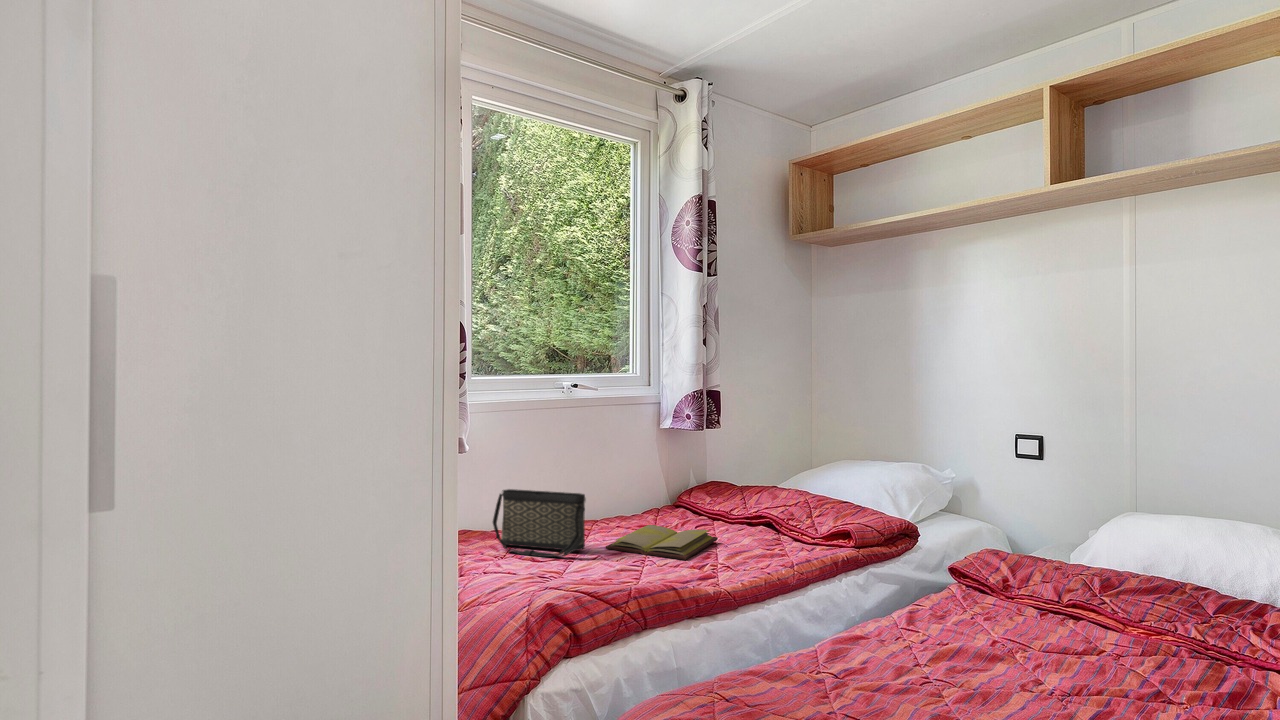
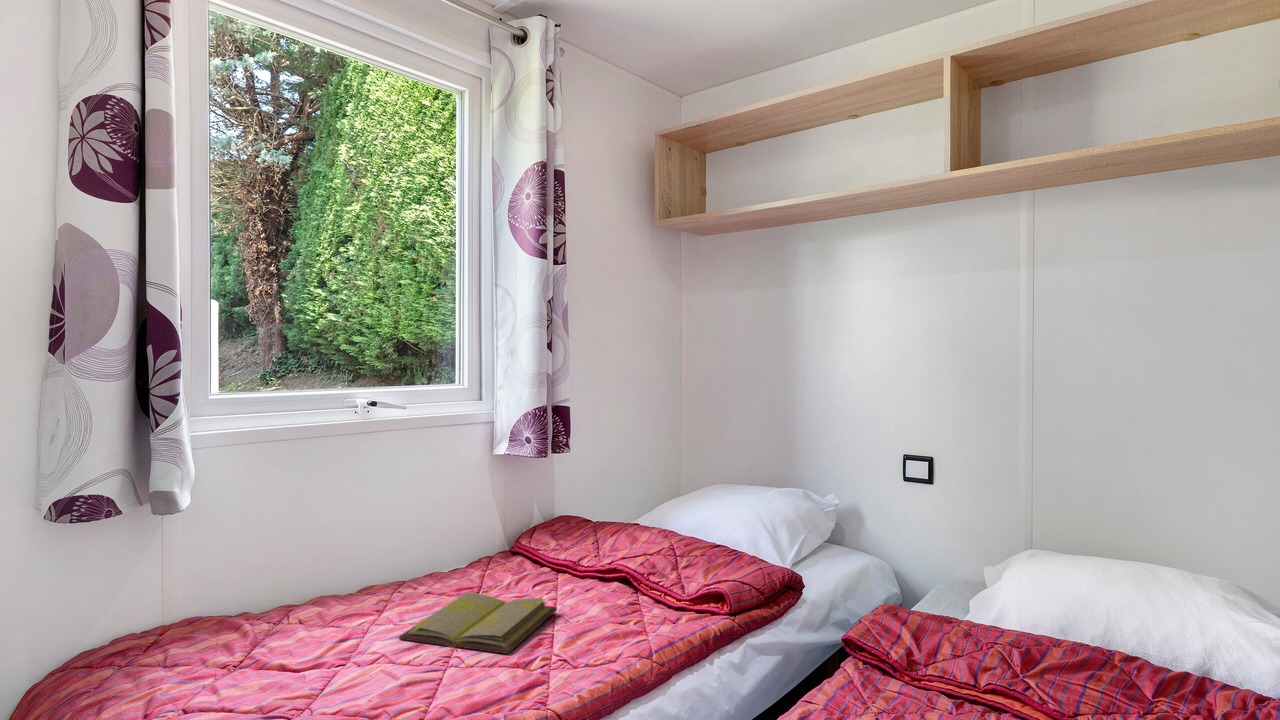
handbag: present [493,489,585,557] -> none [225,563,367,666]

